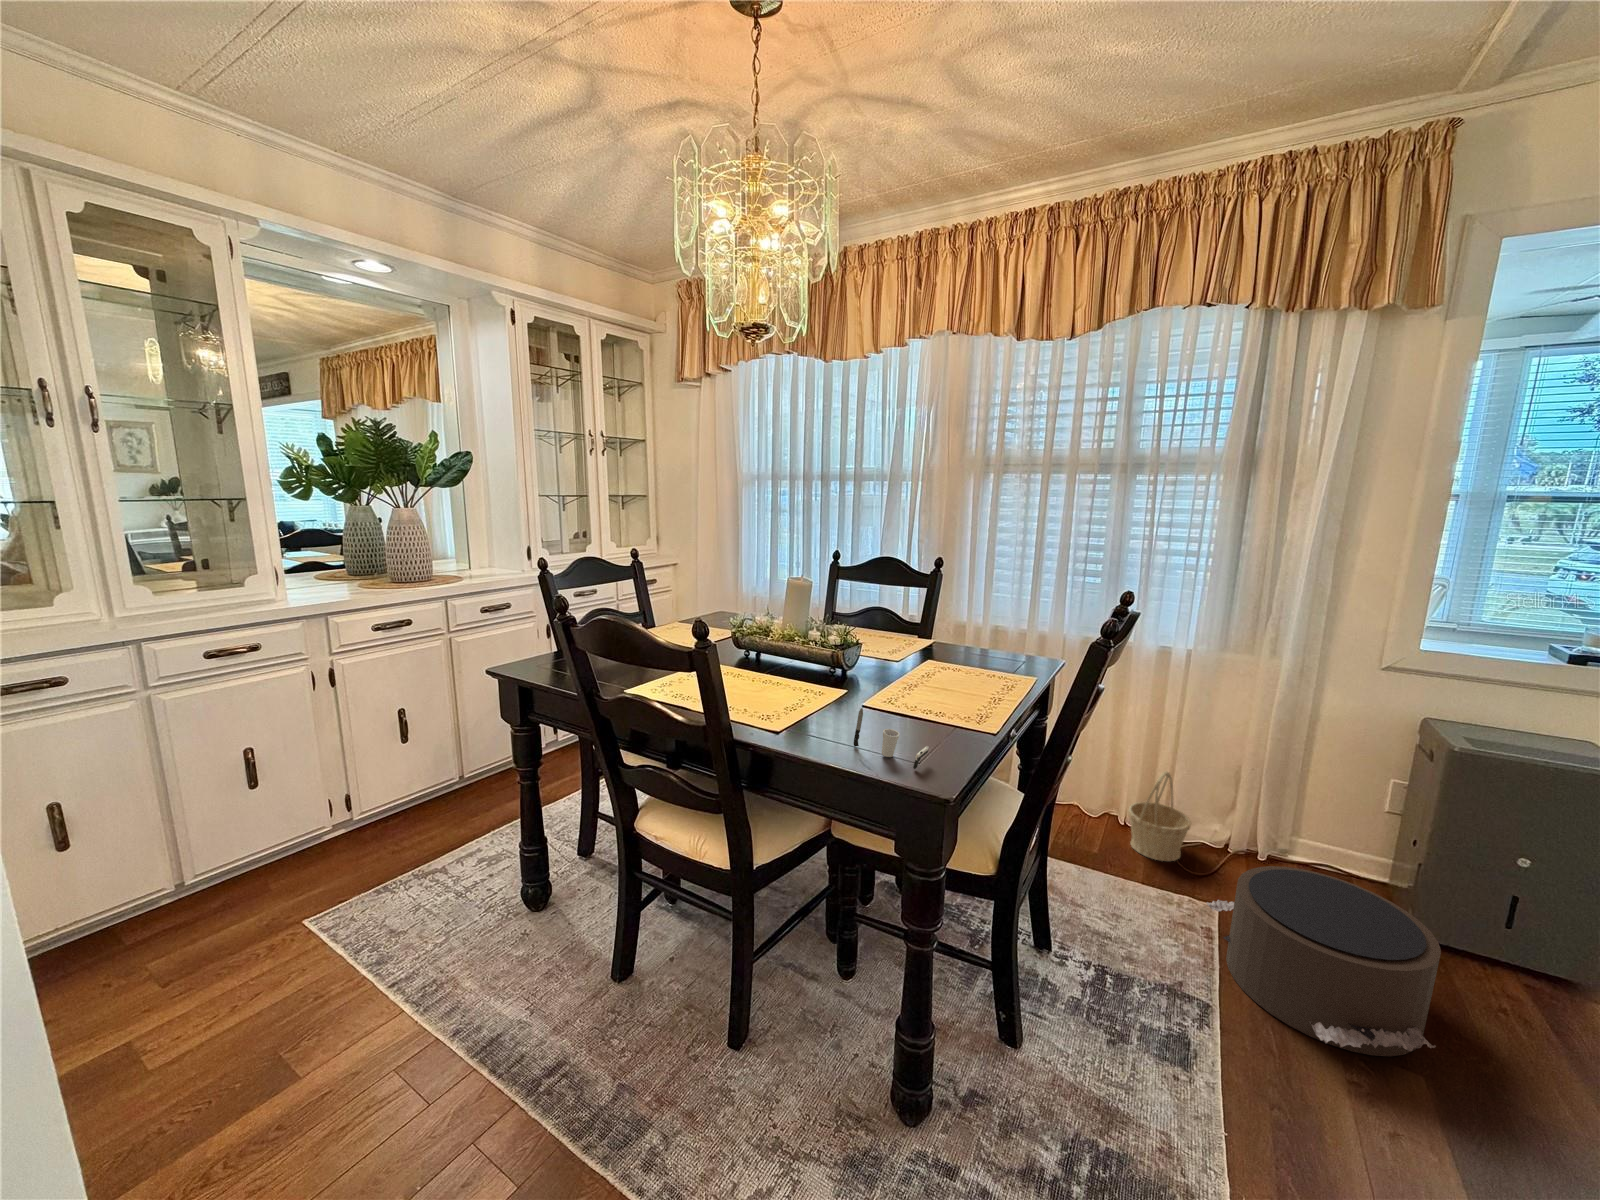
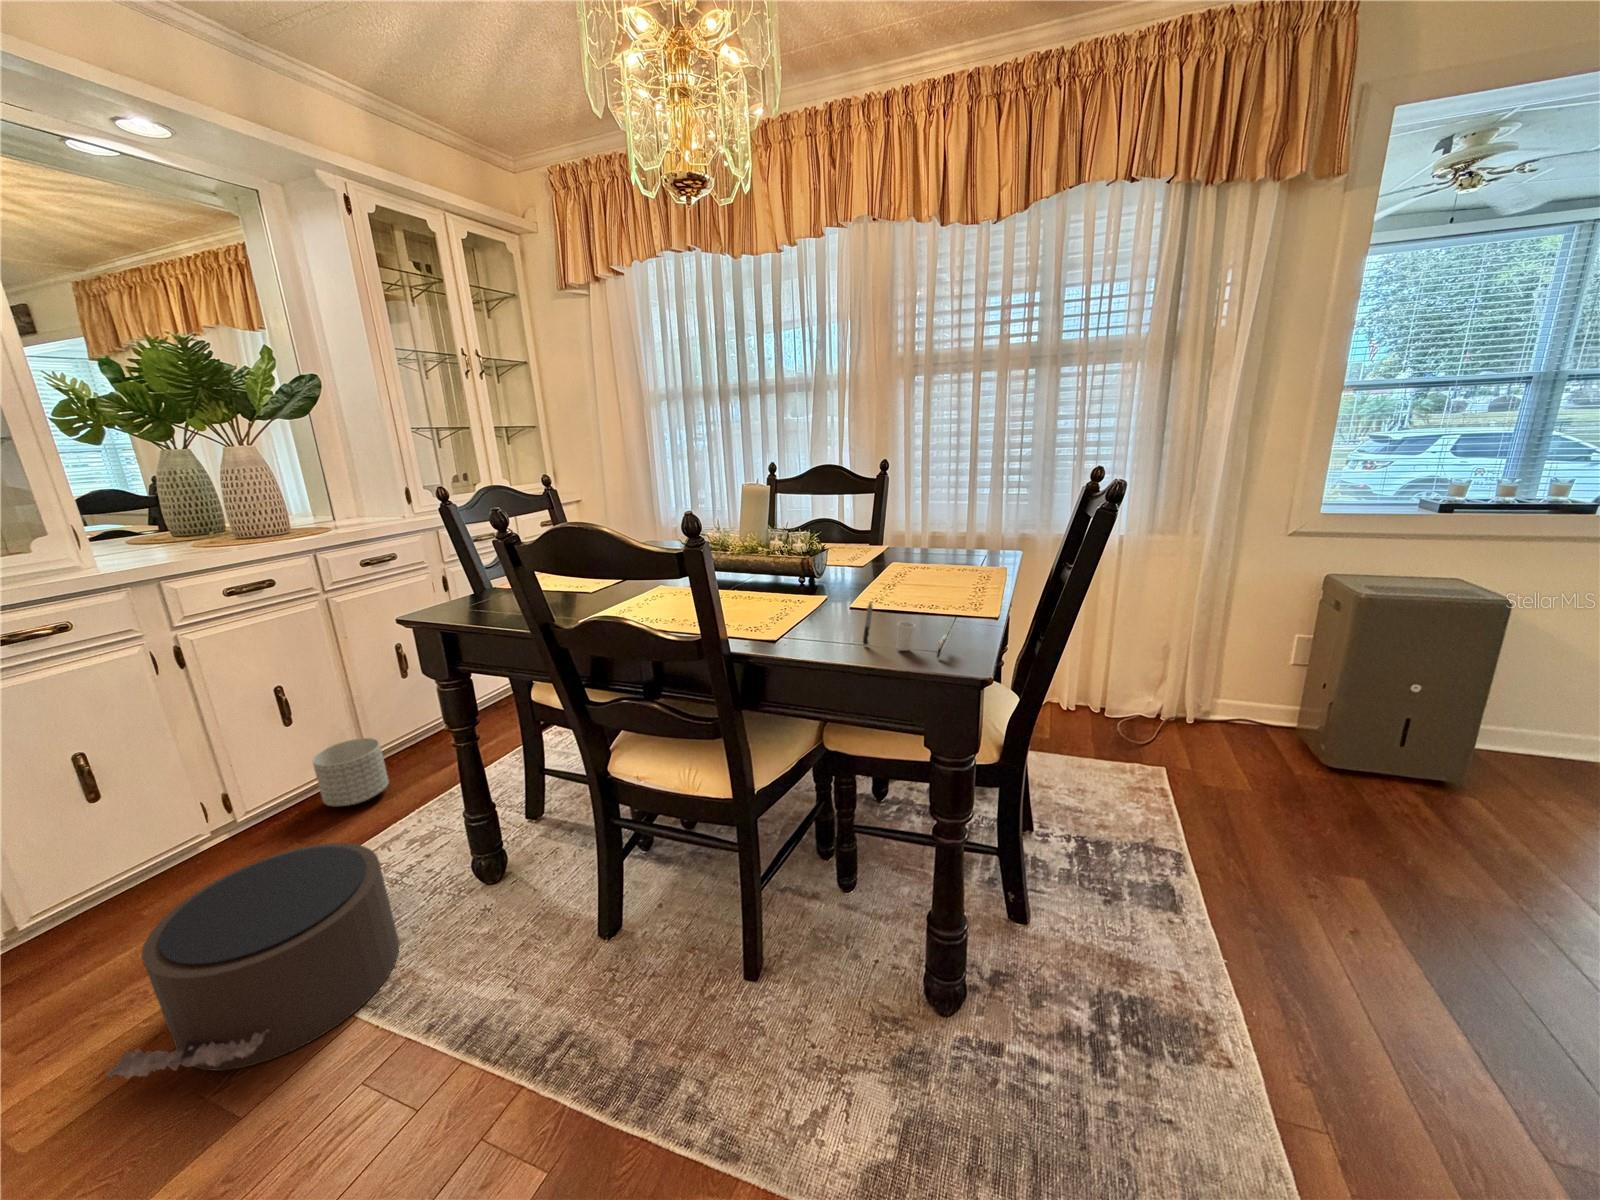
planter: none [418,761,476,819] -> present [312,738,389,806]
basket: present [1128,772,1191,861] -> none [1074,653,1132,737]
pouf: present [1207,866,1441,1056] -> present [107,843,399,1079]

